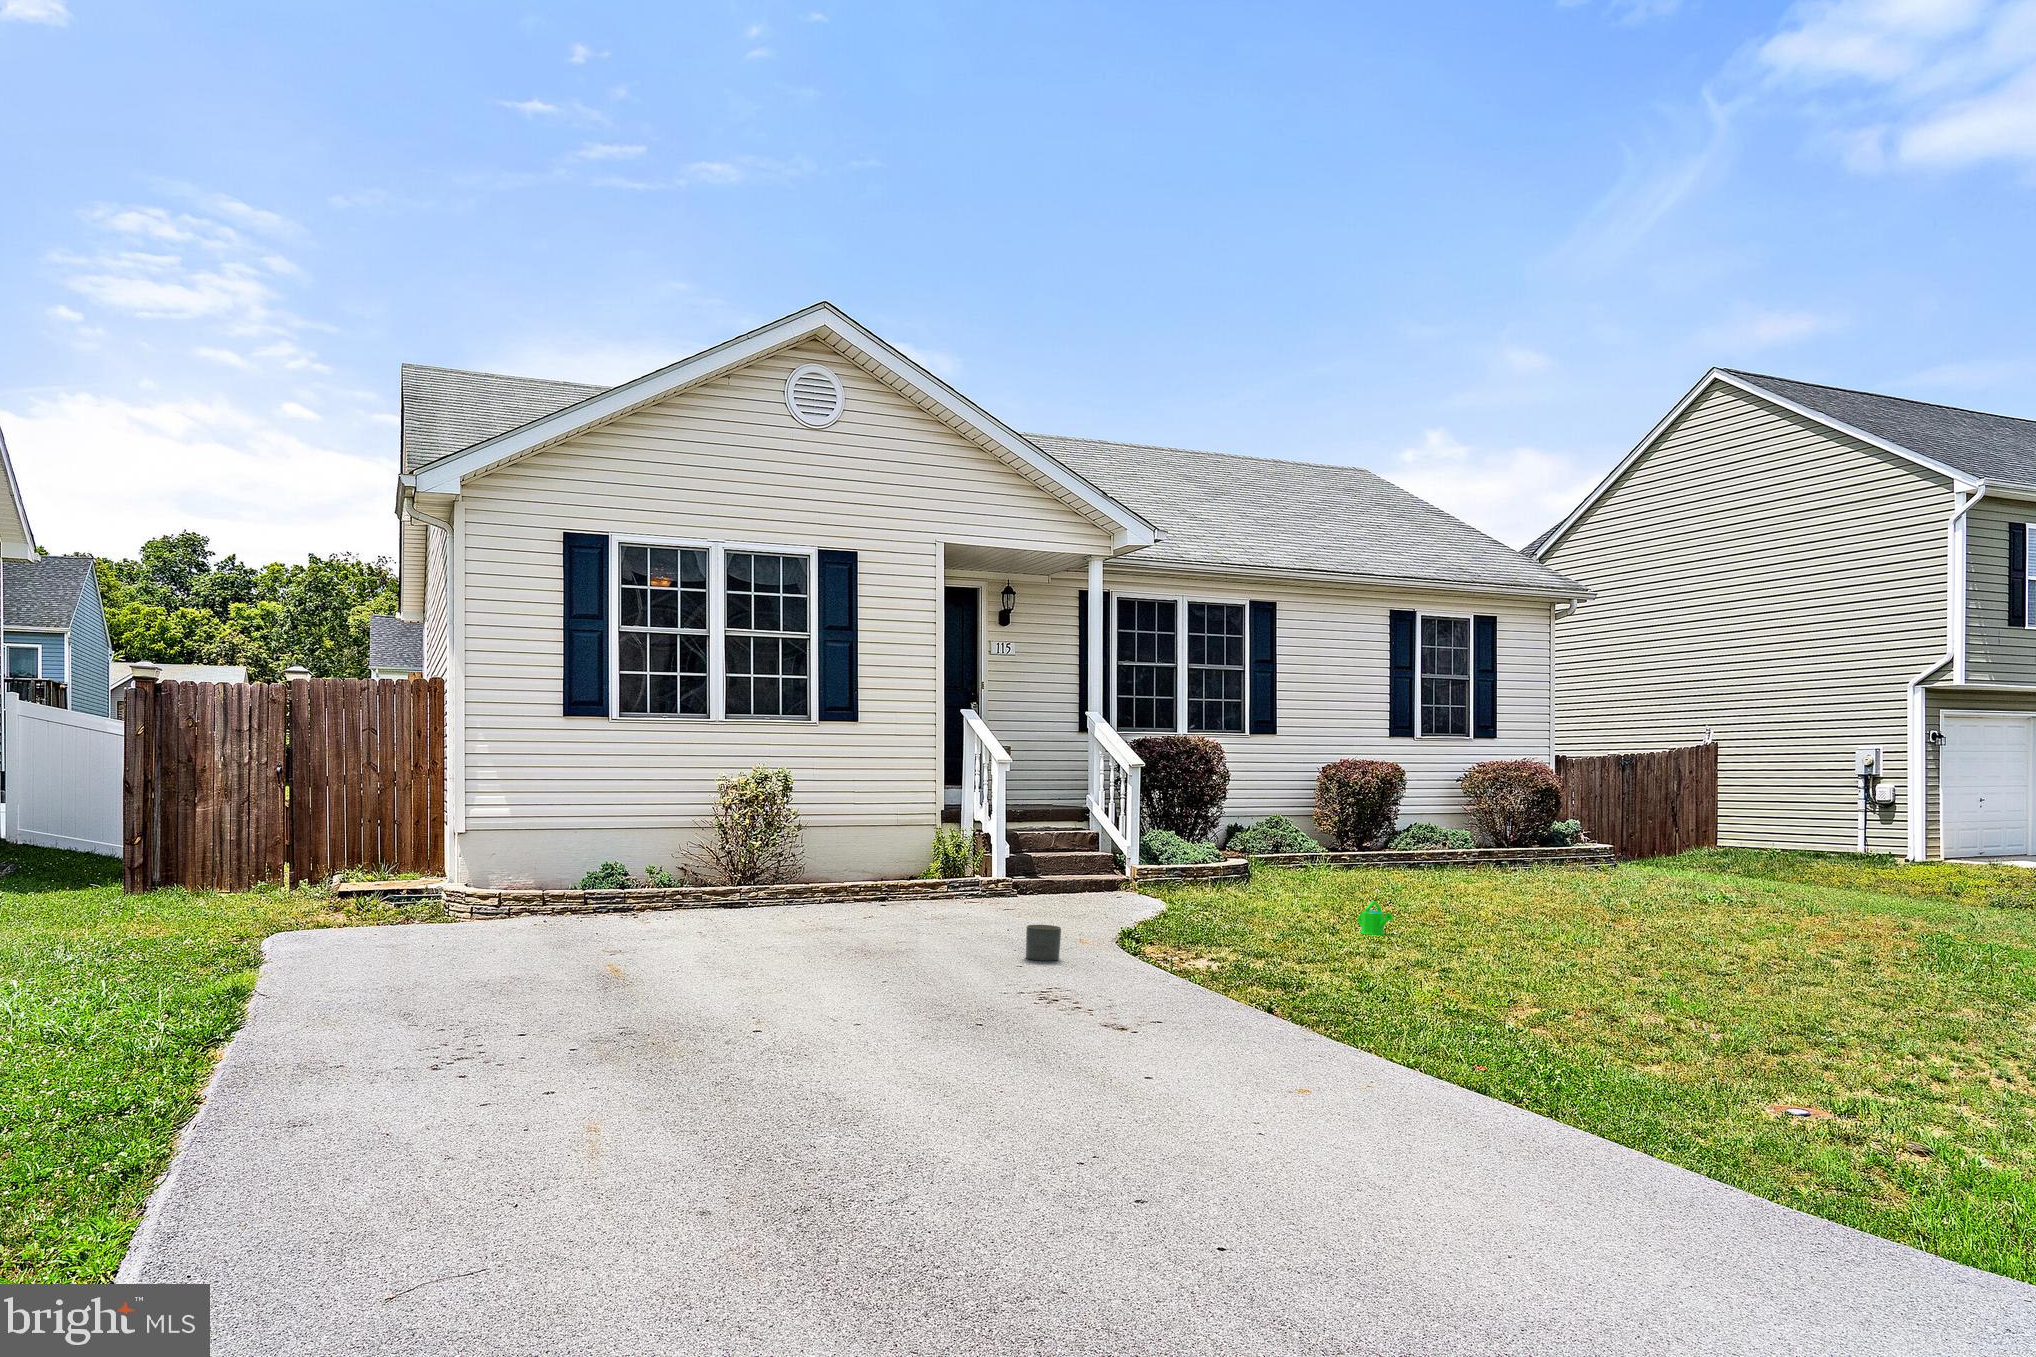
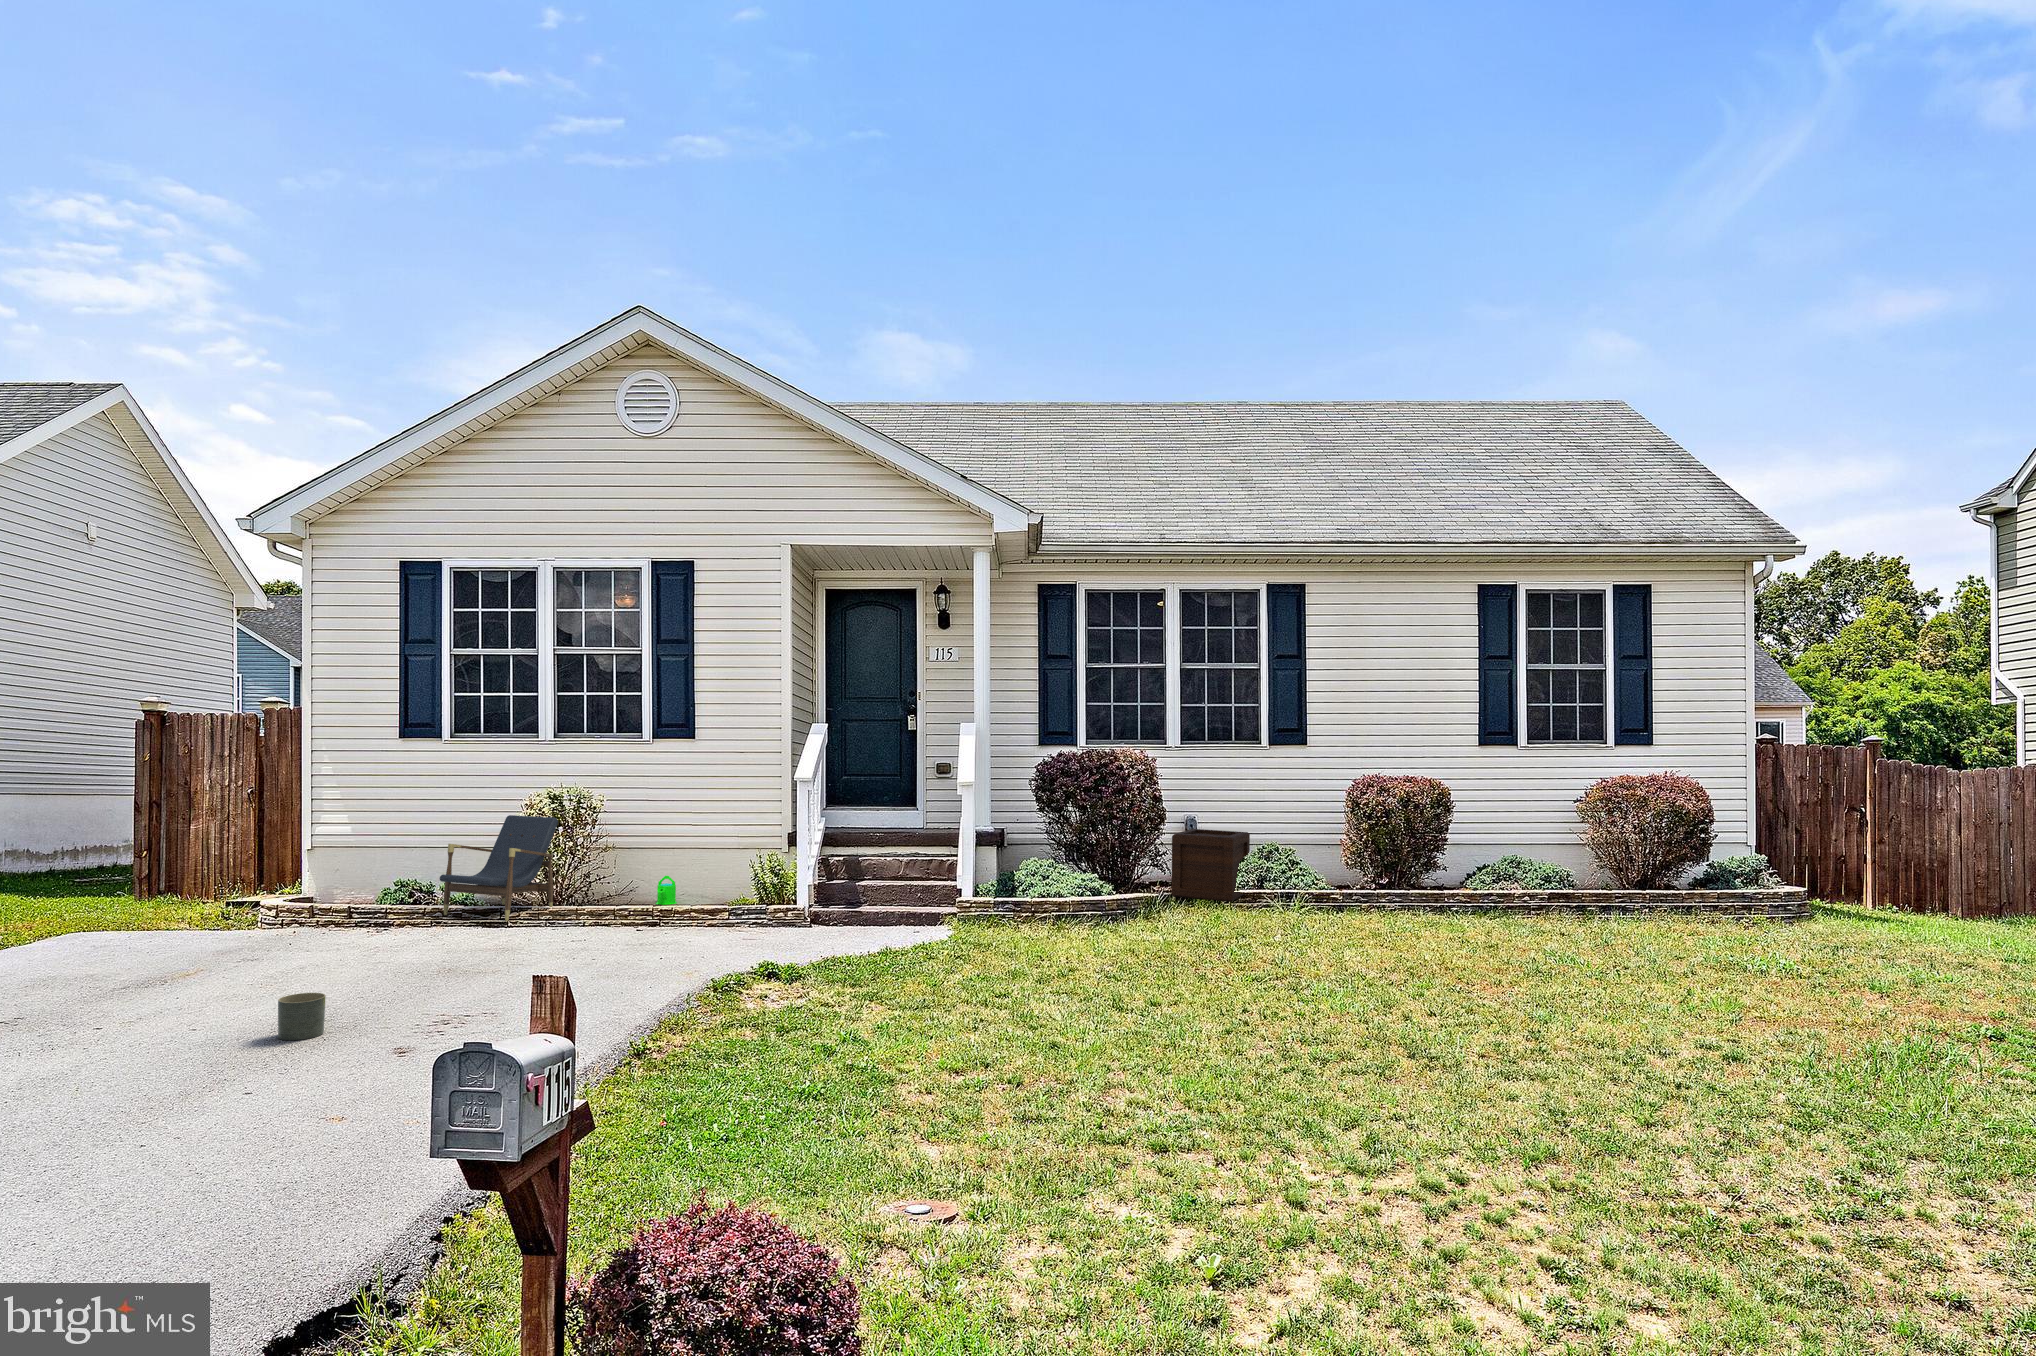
lounge chair: none [684,794,776,899] -> present [440,815,558,921]
wooden crate: none [1190,813,1258,873] -> present [1171,829,1250,901]
watering can: present [1358,901,1393,935] -> present [656,876,677,905]

